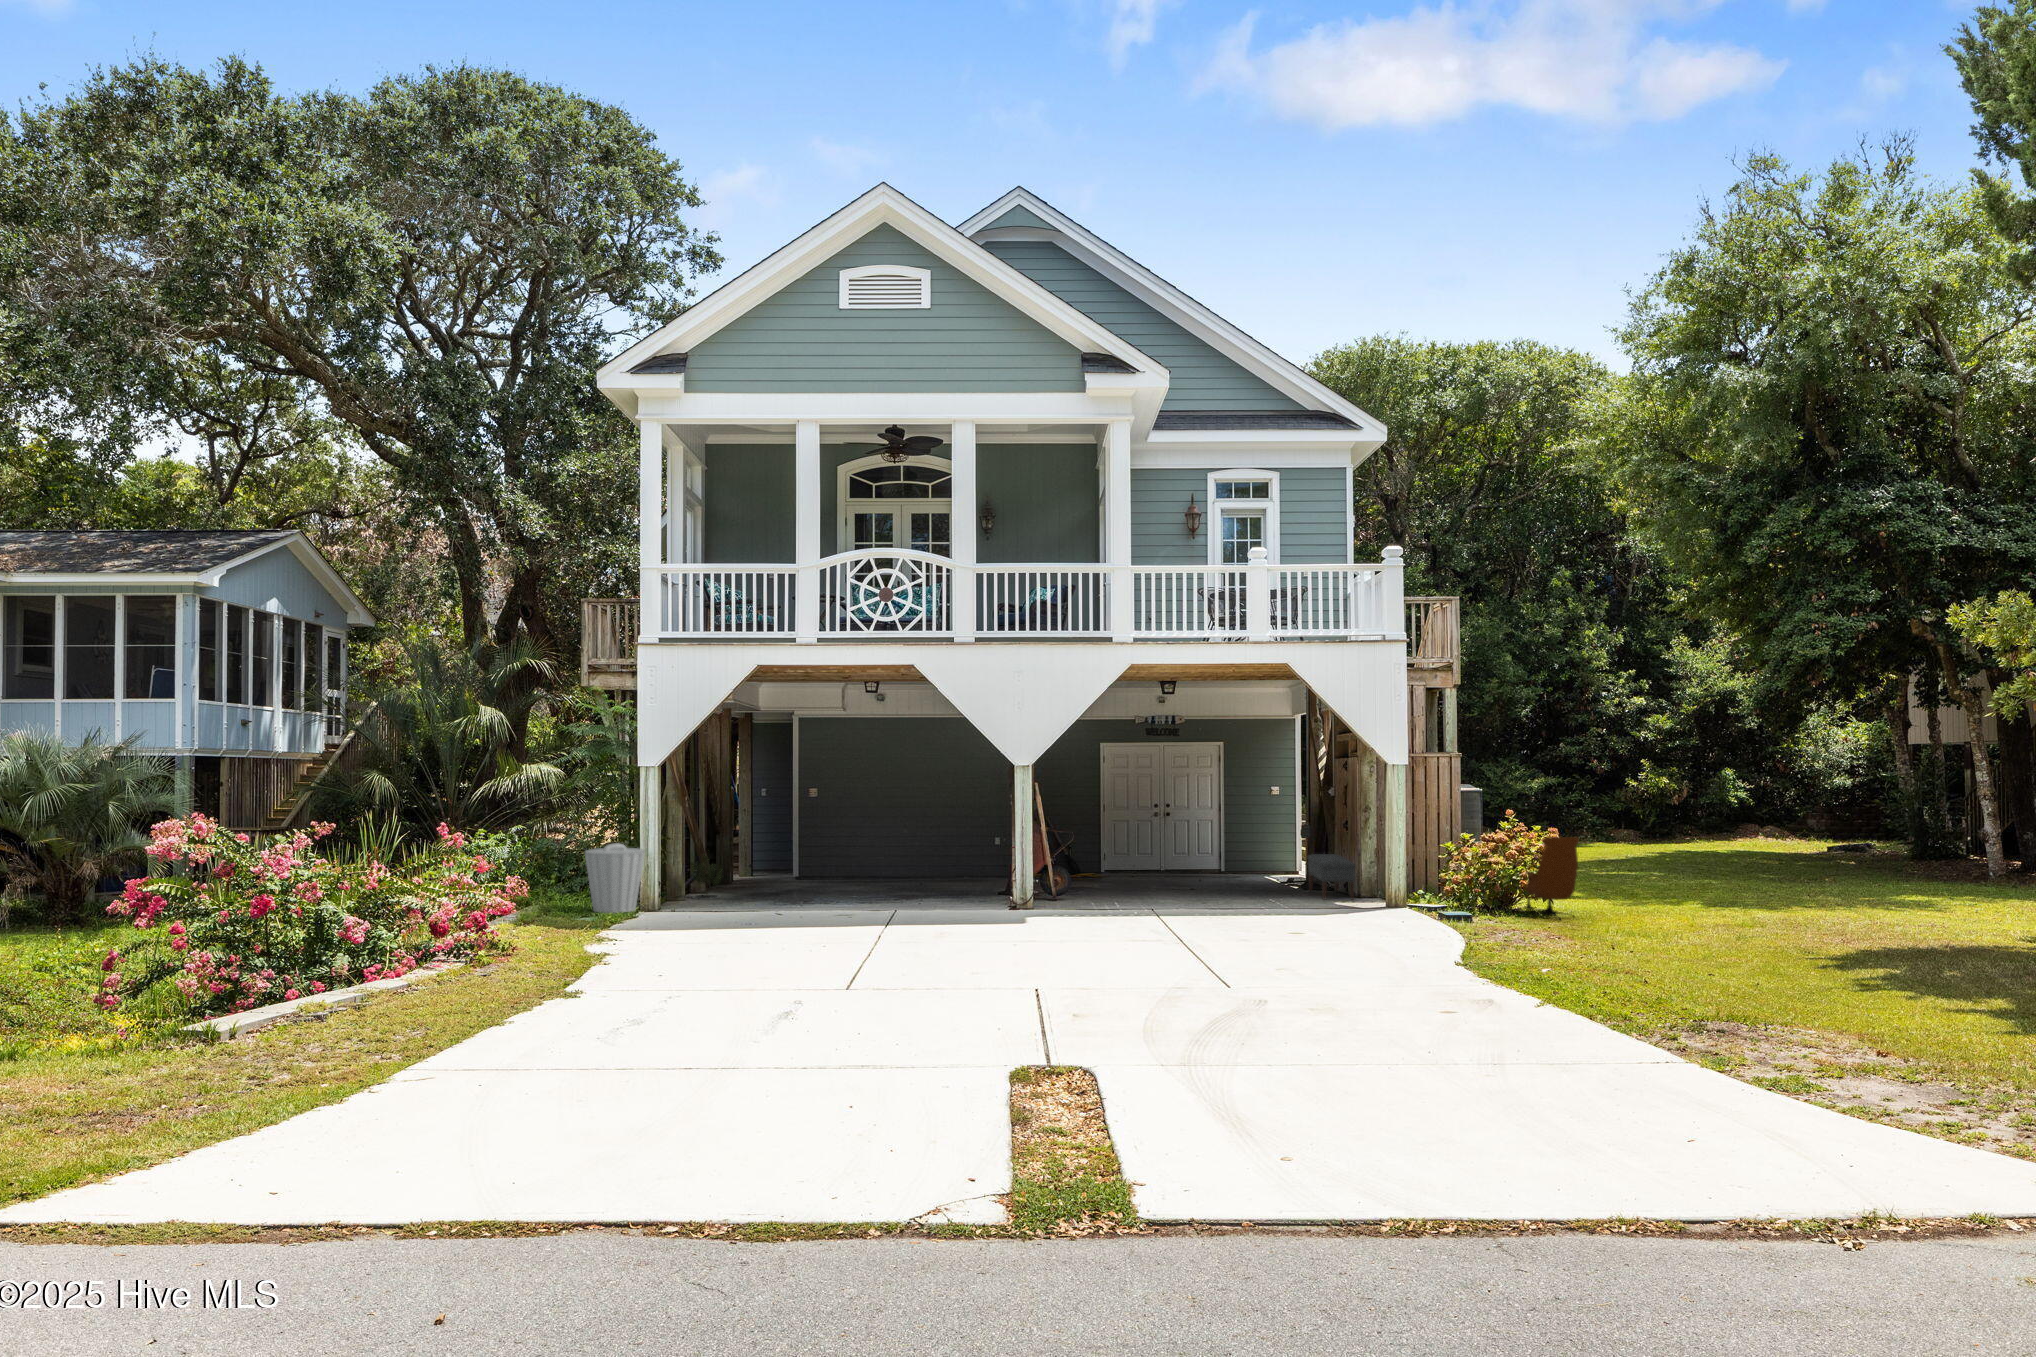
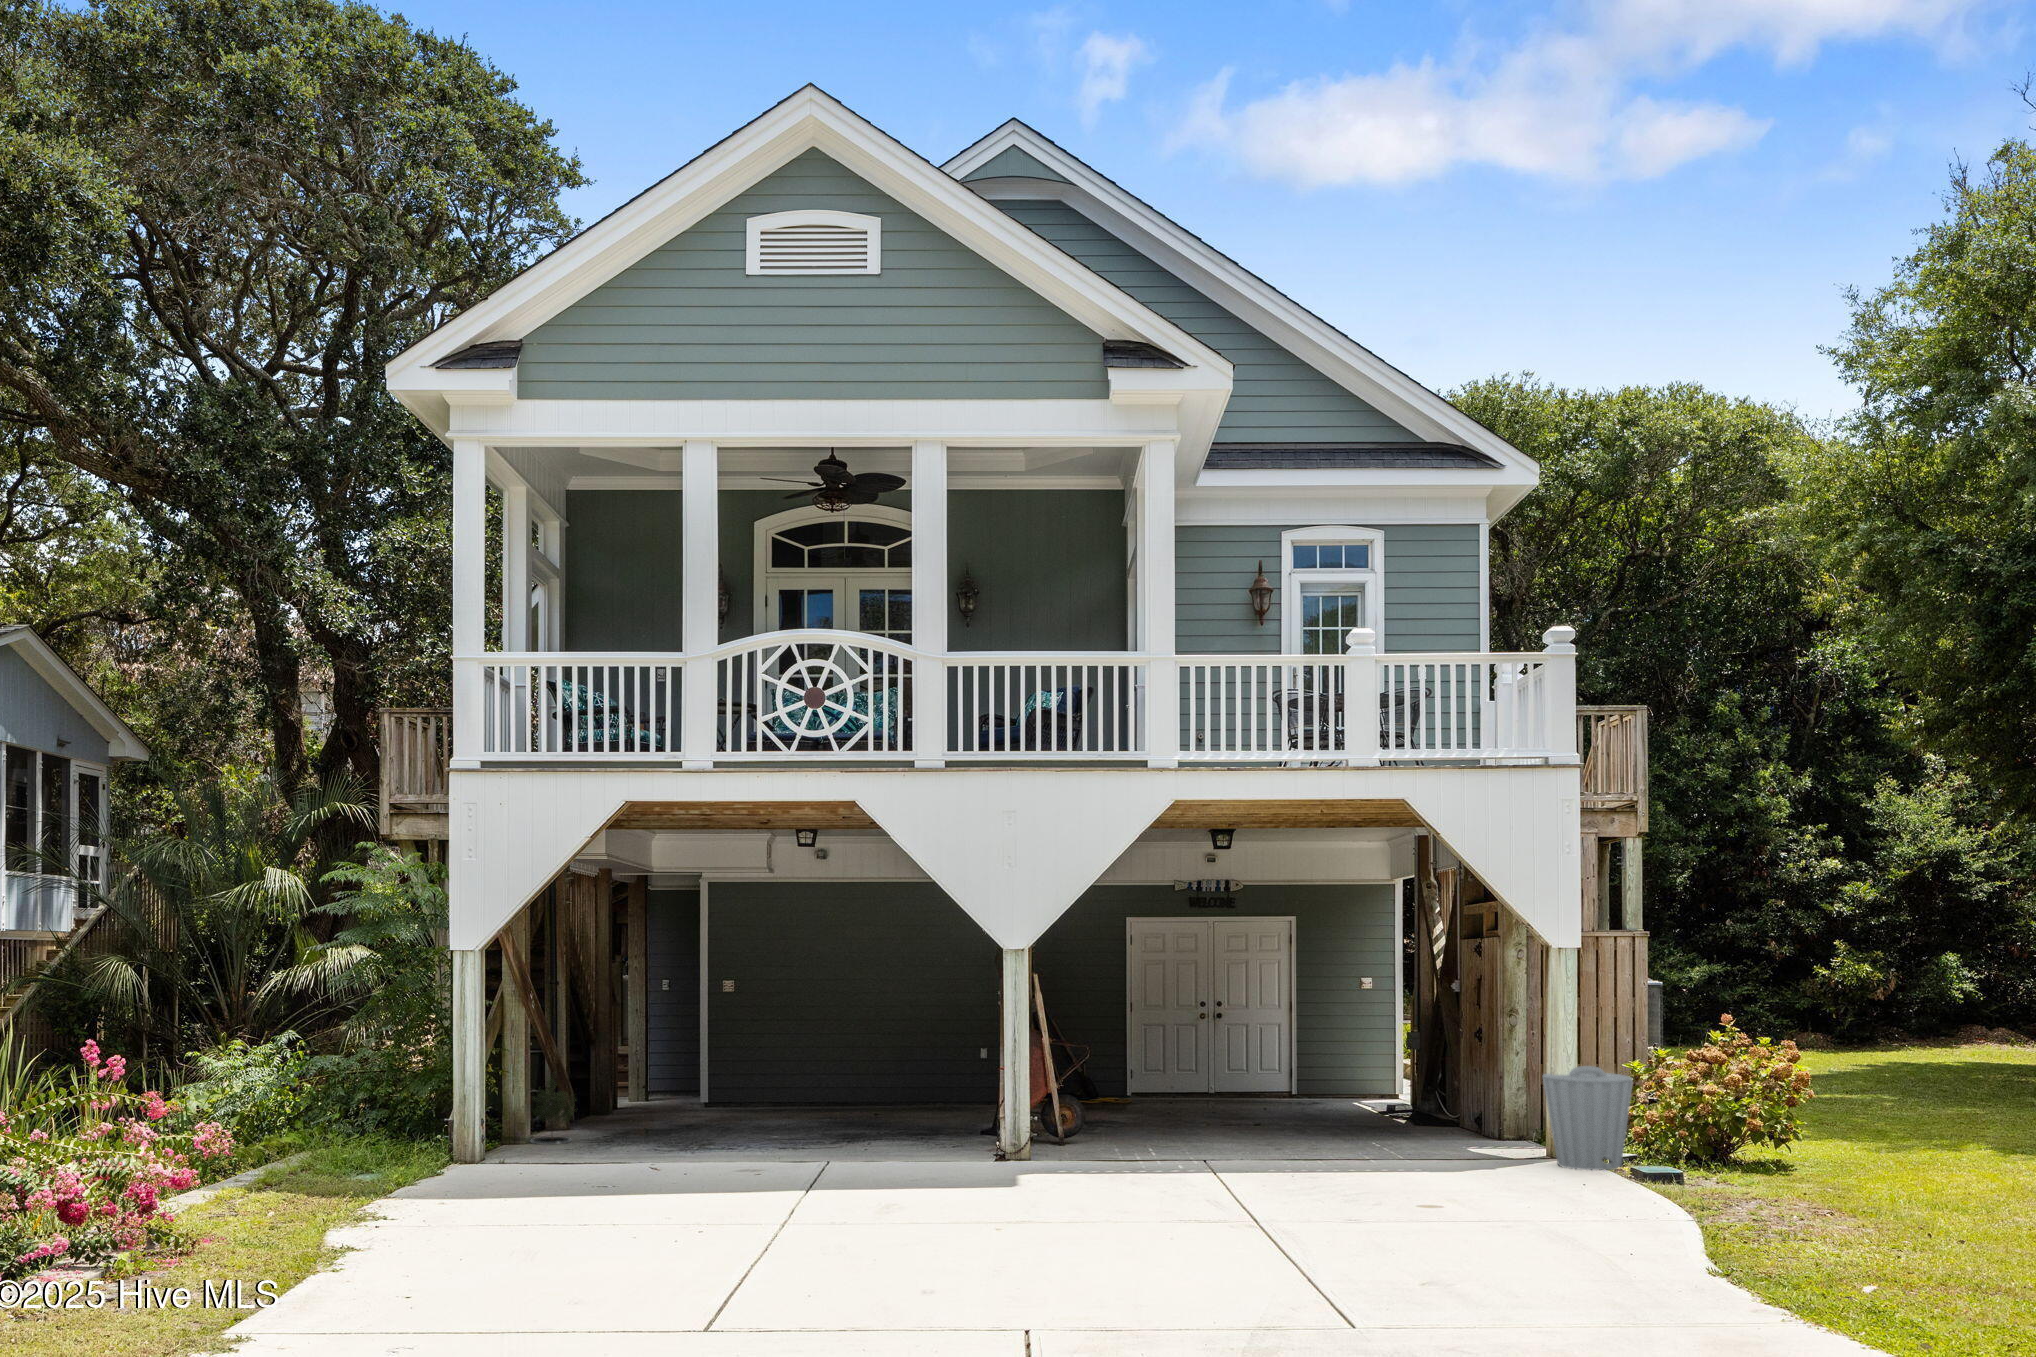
lounge chair: present [1520,837,1579,918] -> none [1741,1057,1851,1186]
trash can: present [585,843,645,913] -> present [1542,1066,1633,1170]
bench: present [1308,854,1355,900] -> none [1426,1077,1502,1148]

